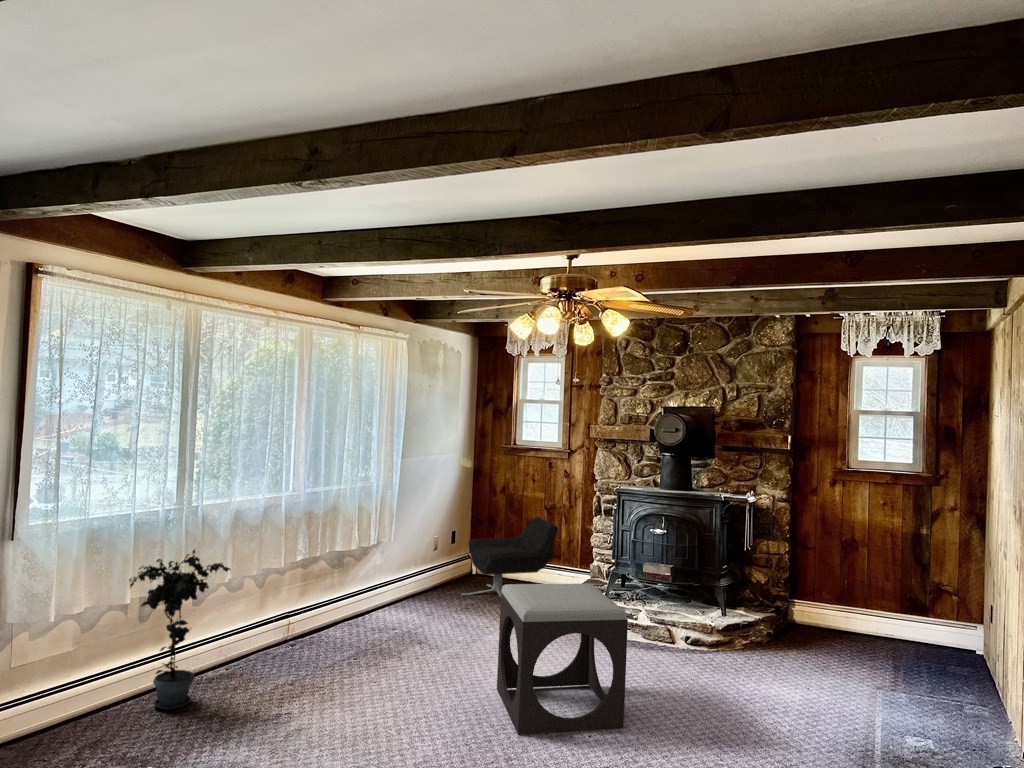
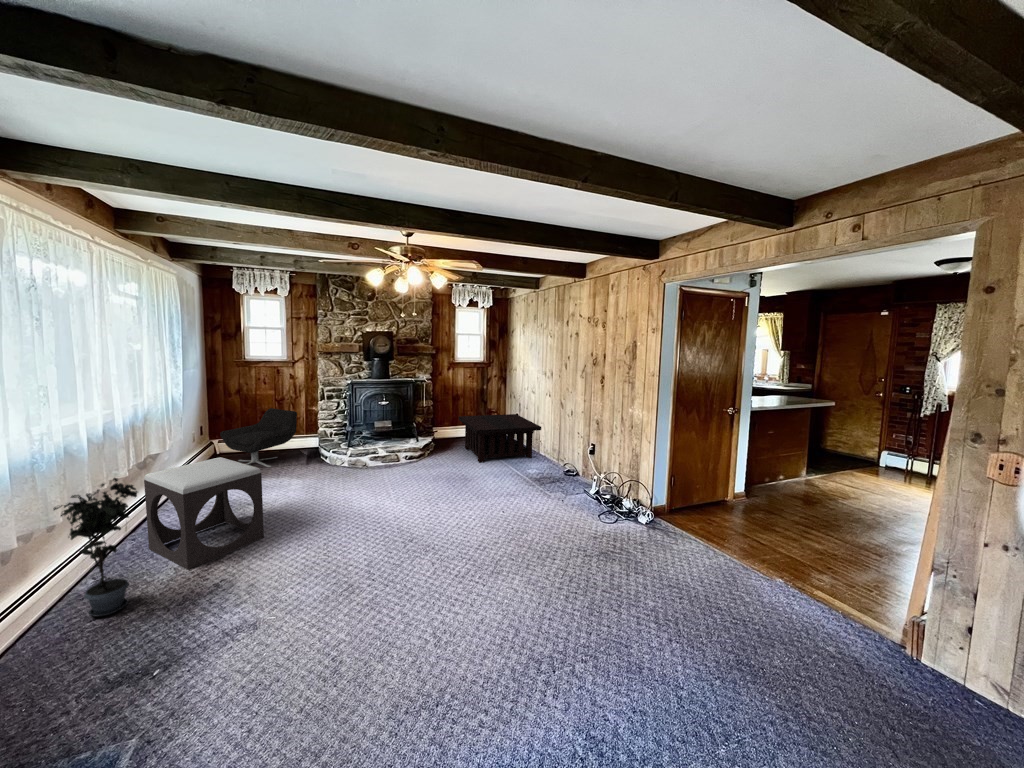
footstool: present [497,584,628,735] -> present [144,457,264,570]
coffee table: none [815,586,1008,730] -> present [459,414,541,463]

